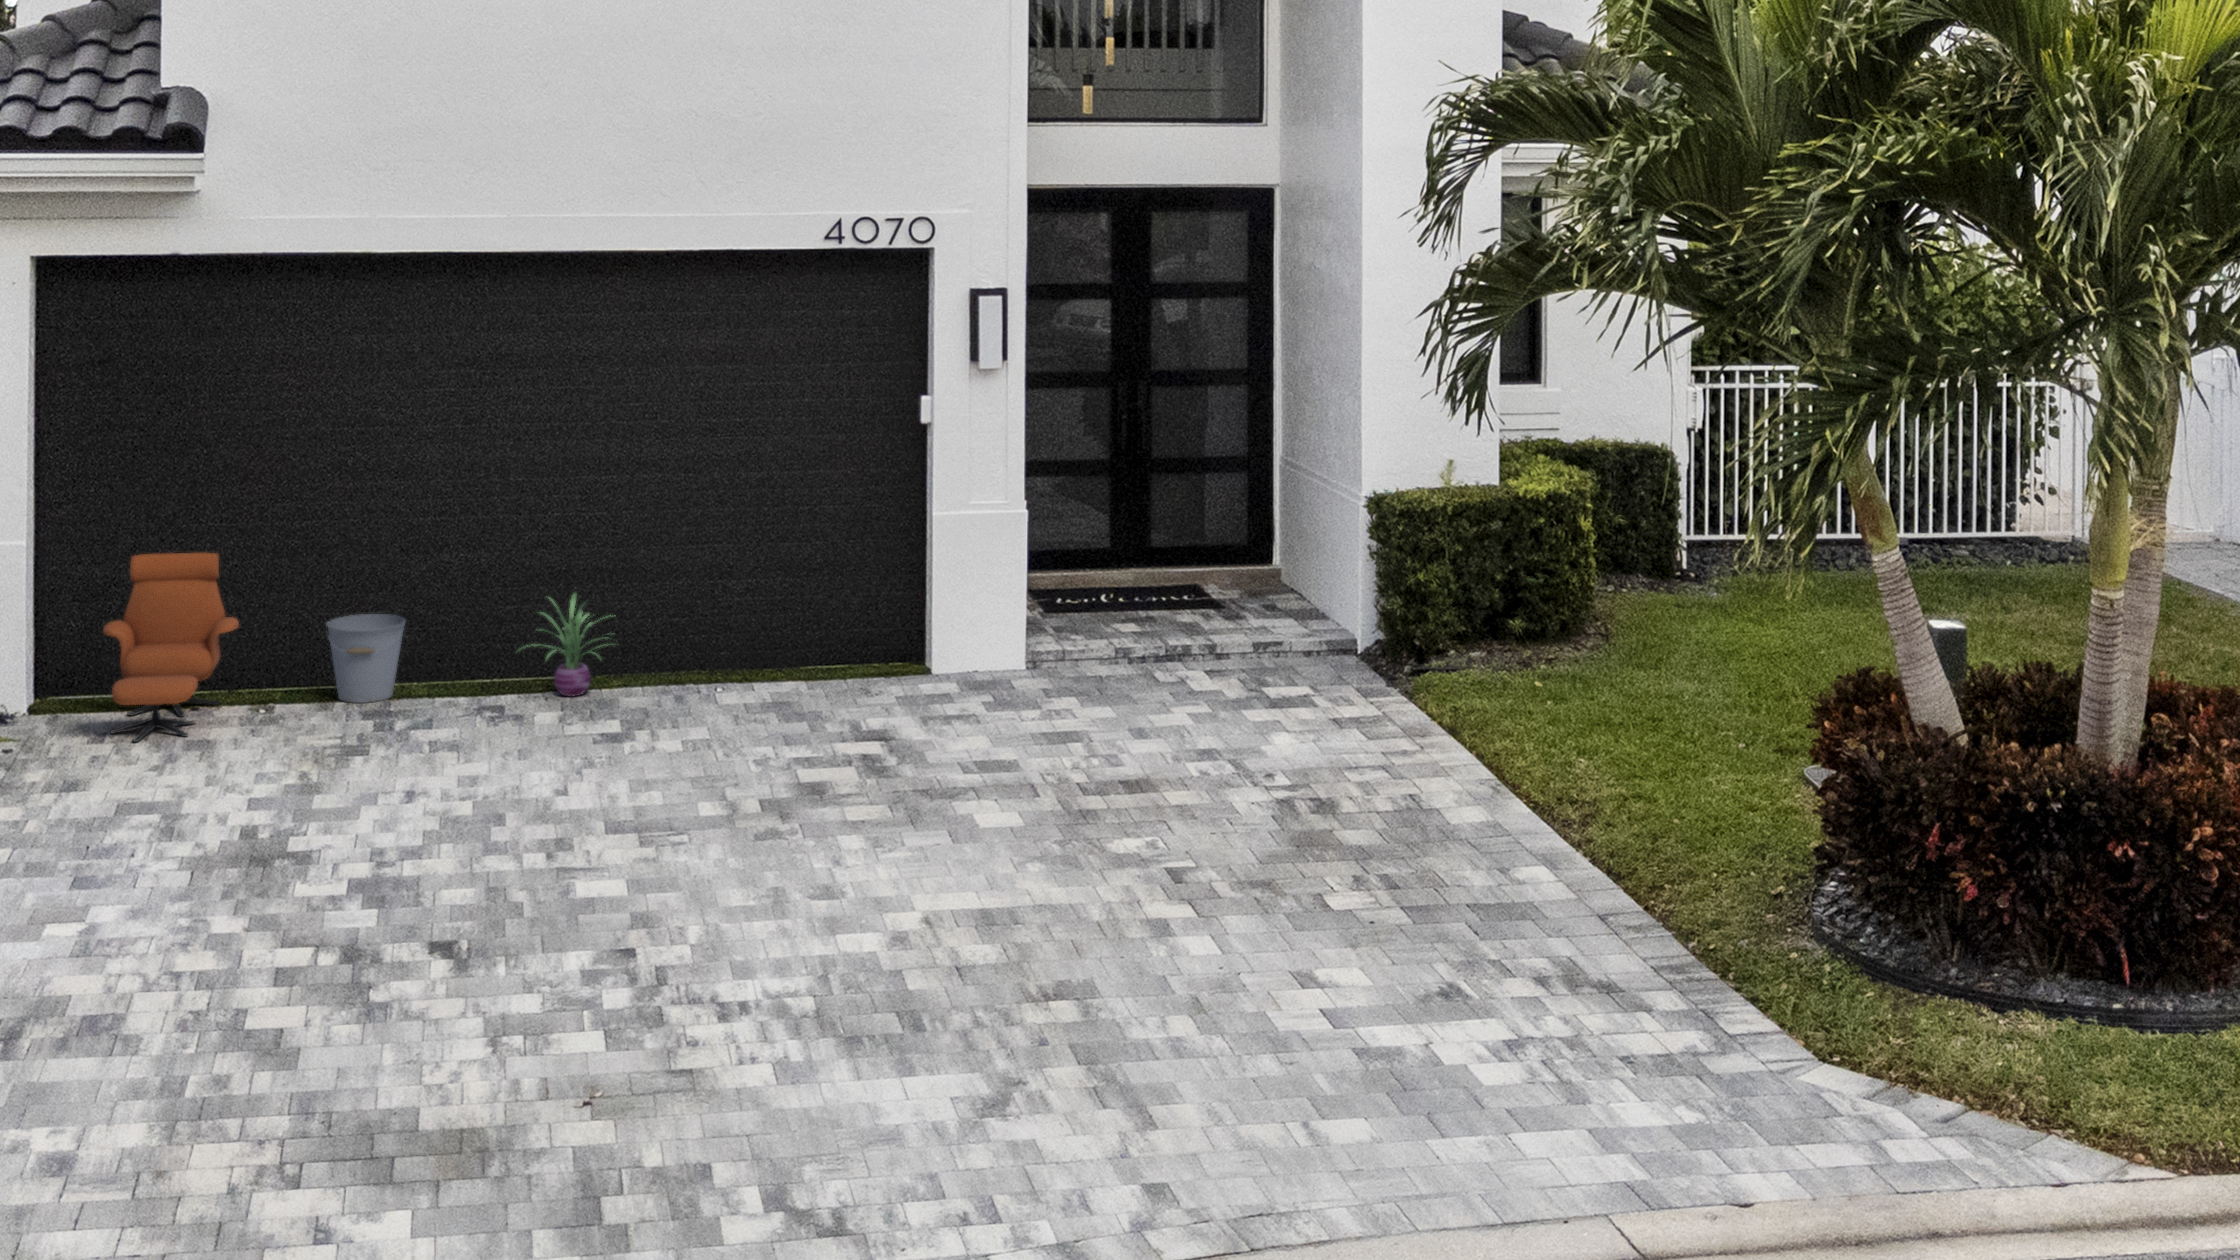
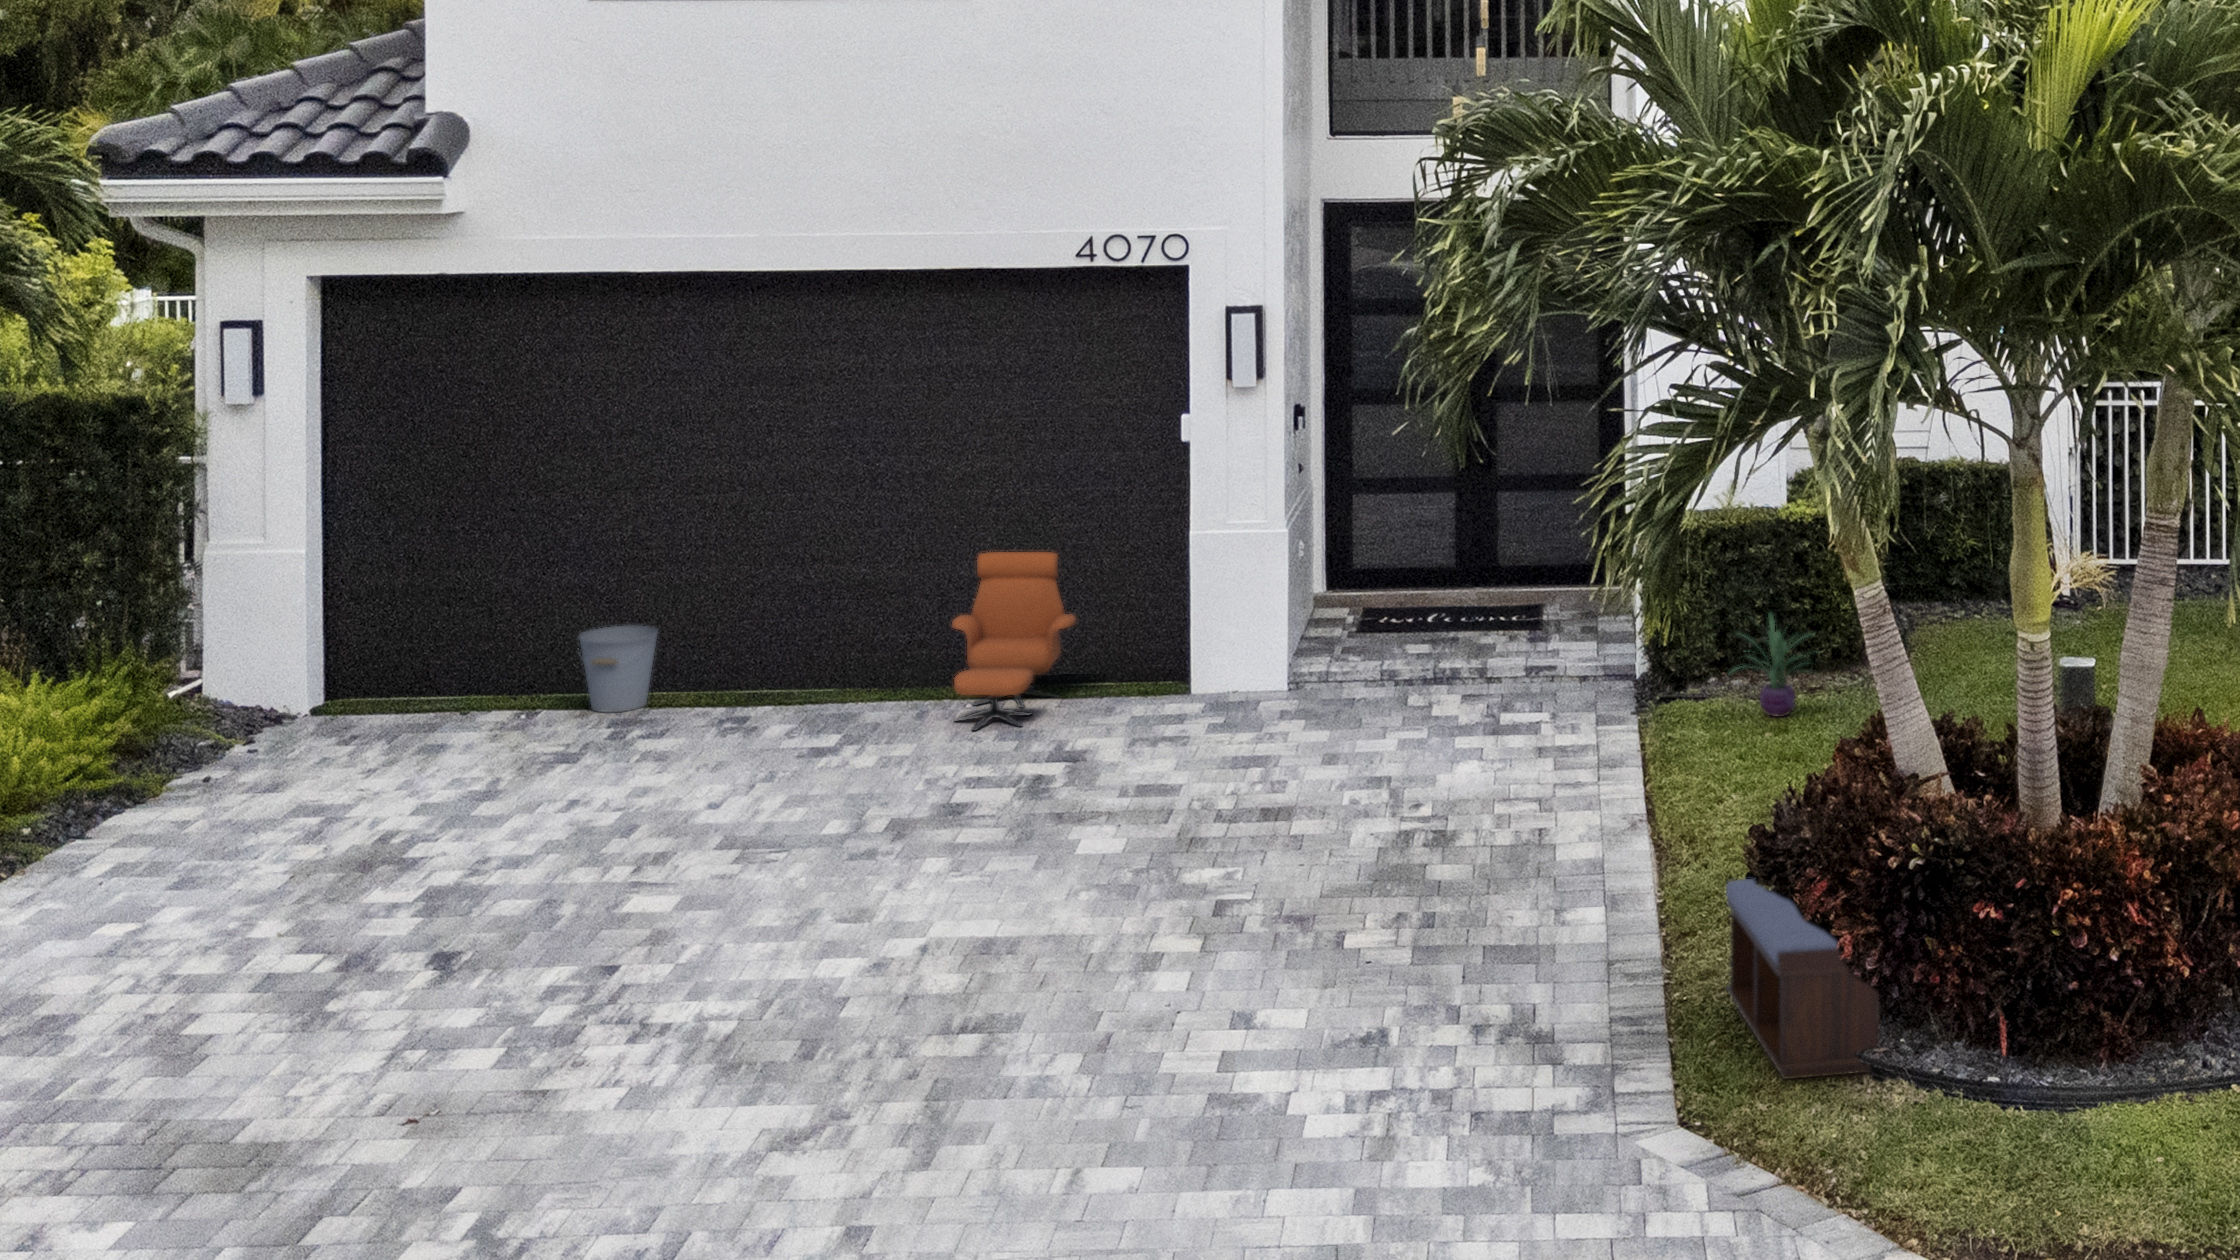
lounge chair: present [103,553,239,742] -> present [952,552,1076,730]
decorative plant: present [527,593,600,697] -> present [1745,613,1815,717]
bench: none [1761,825,1974,1016] -> present [1726,879,1879,1079]

